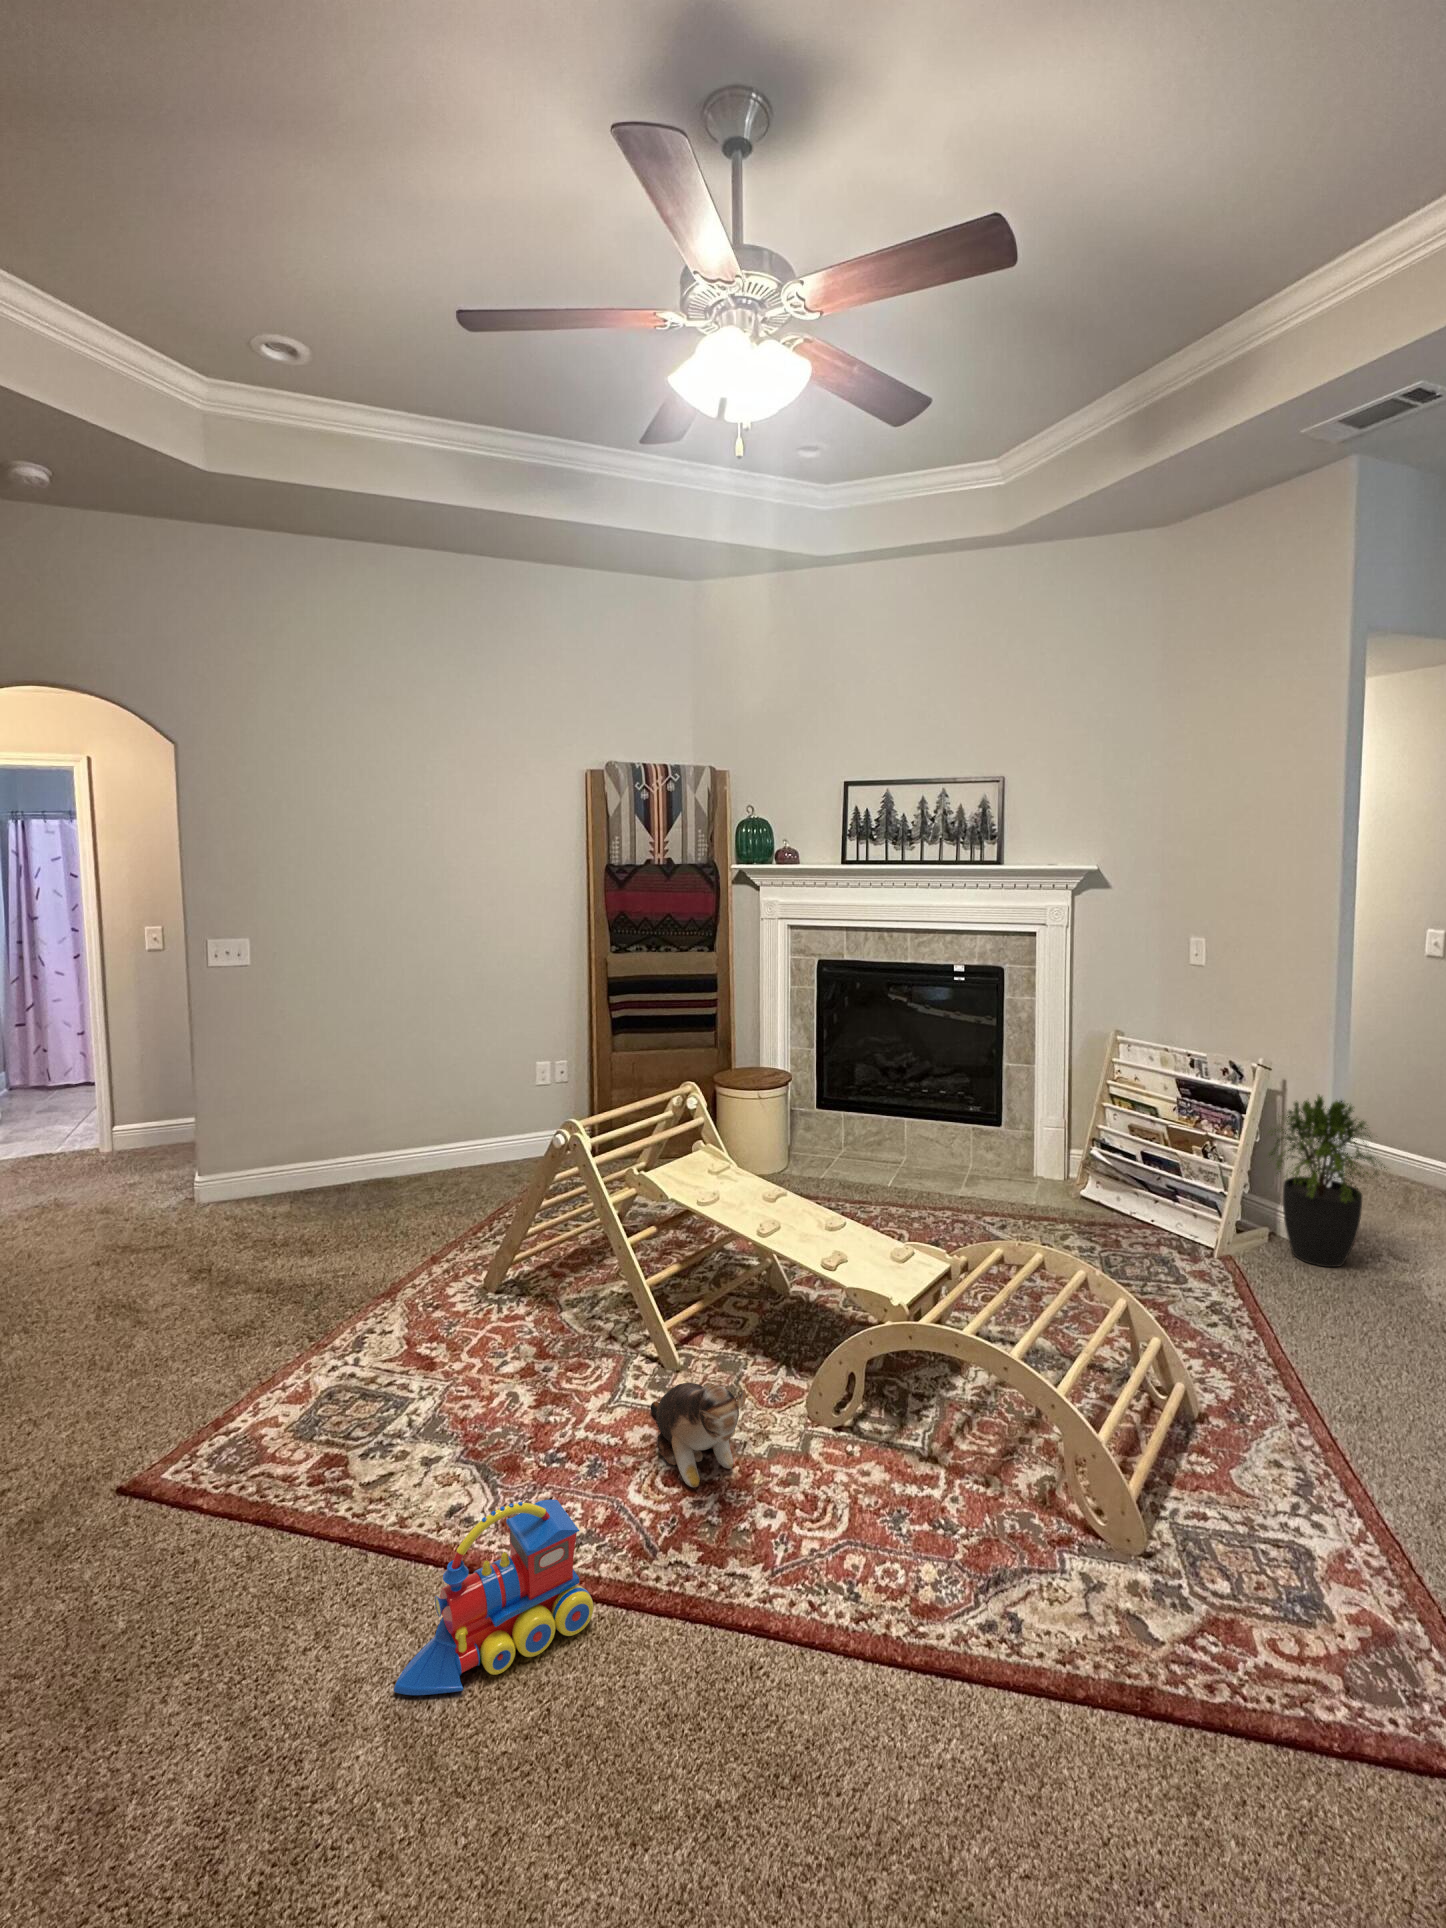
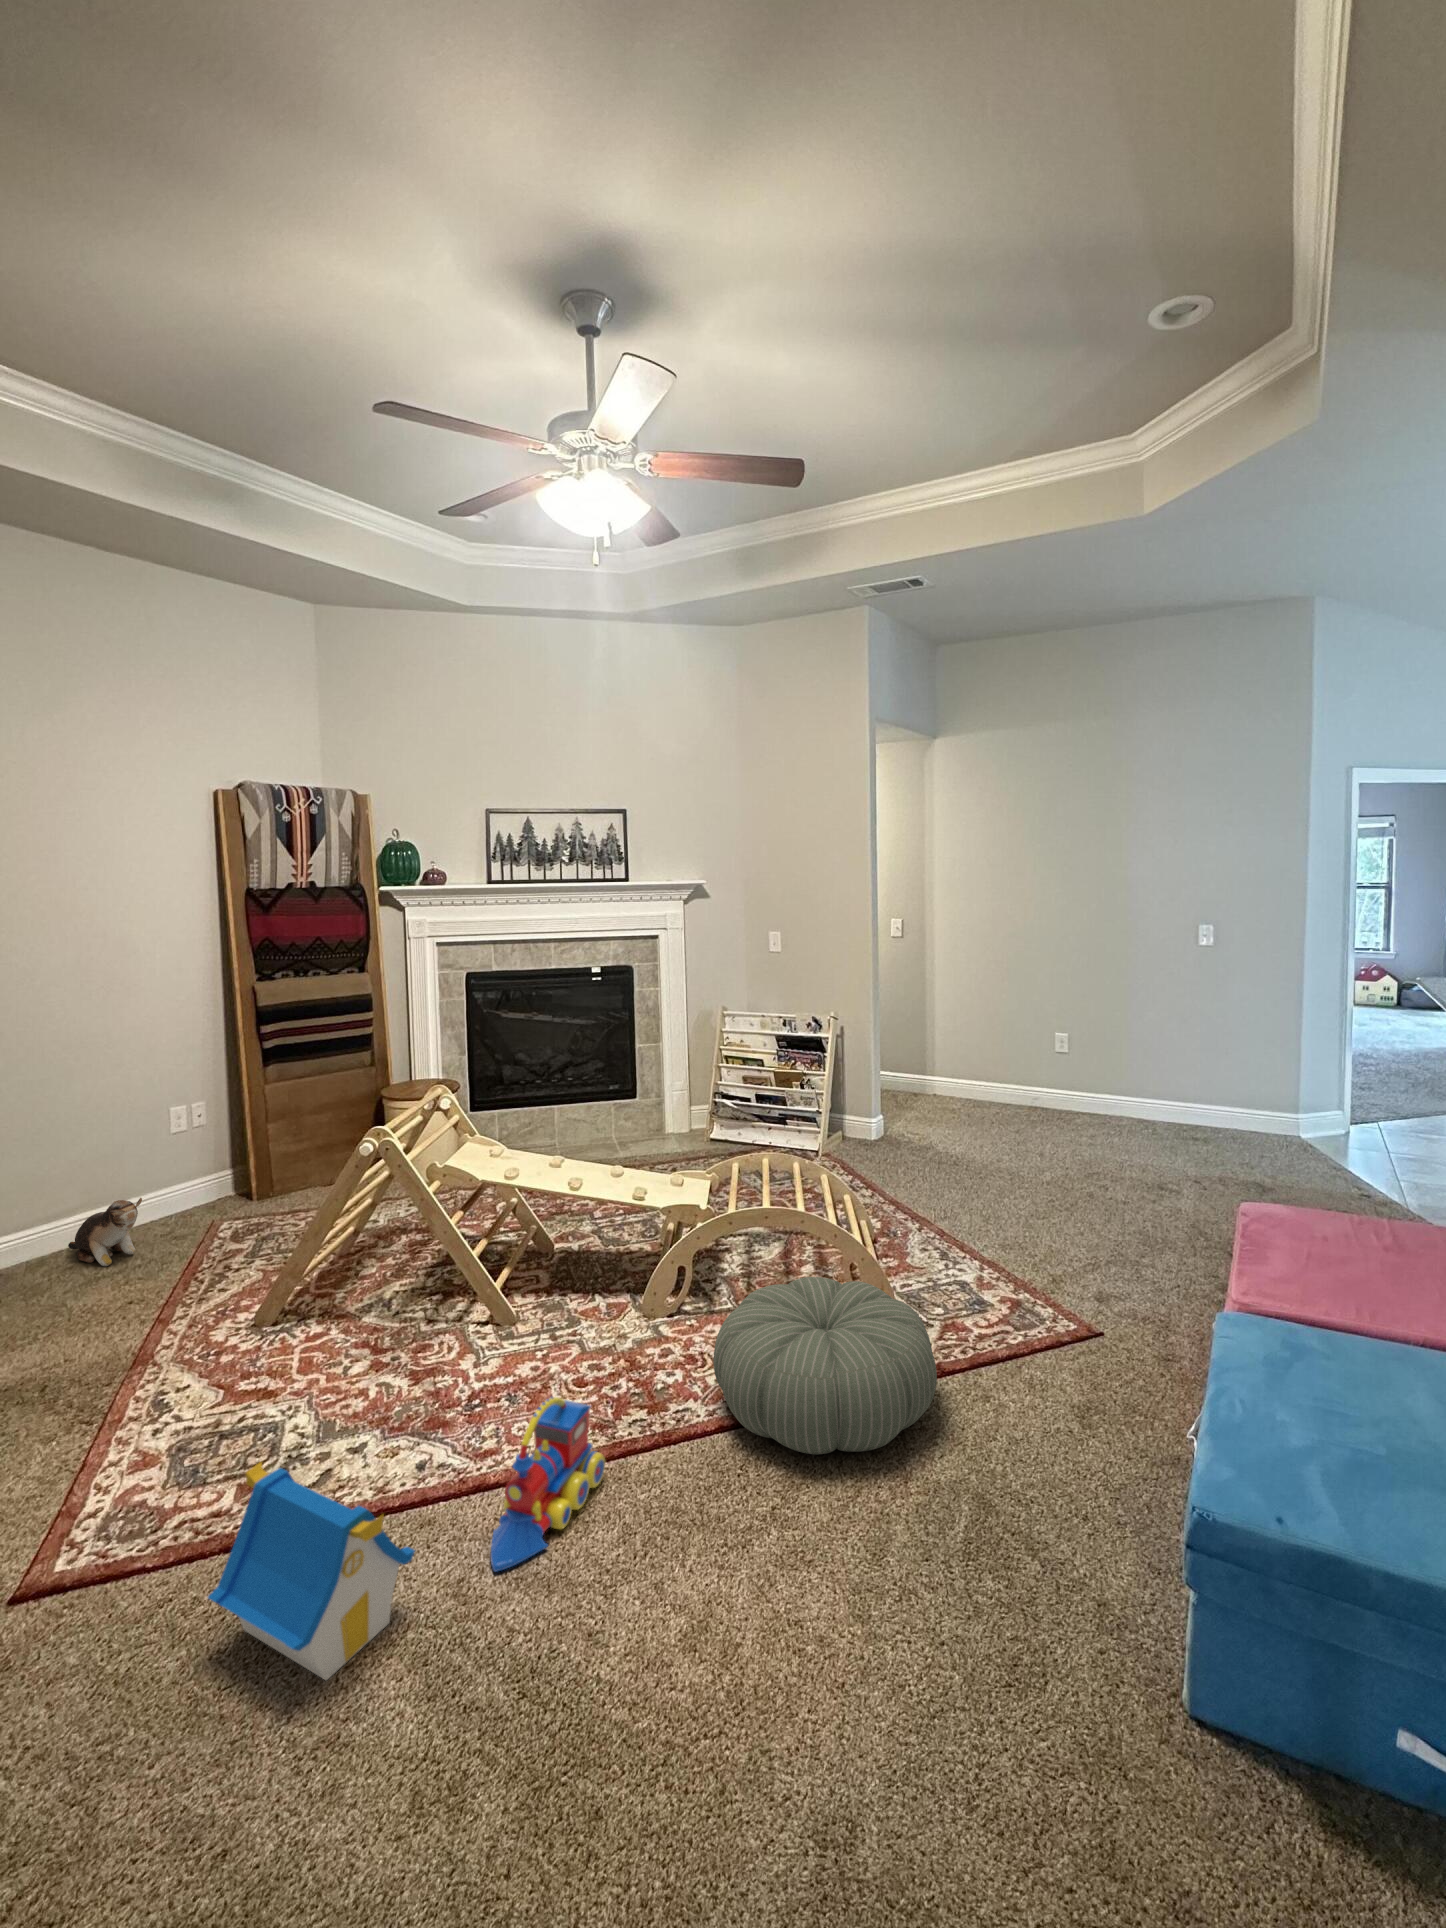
potted plant: present [1268,1095,1387,1267] -> none [838,1030,914,1146]
plush toy: present [650,1383,746,1487] -> present [68,1198,142,1266]
pouf: none [765,1448,1112,1795] -> present [713,1277,937,1455]
toy house: none [129,1456,309,1731] -> present [208,1463,415,1680]

